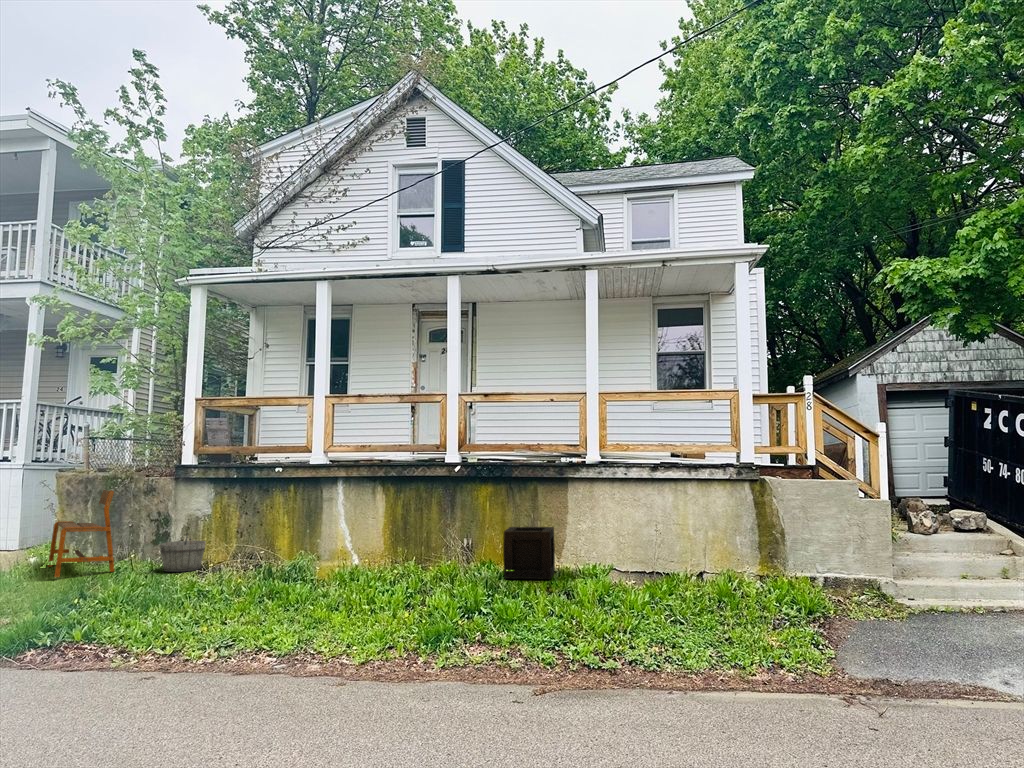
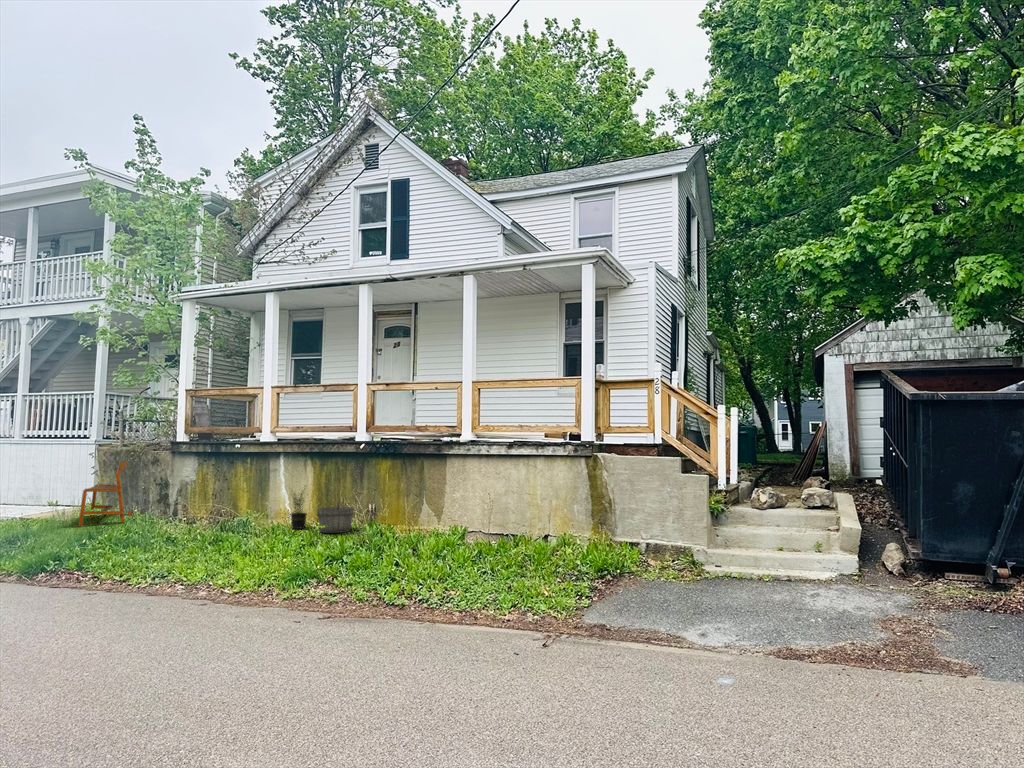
potted plant: none [361,517,393,573] -> present [291,492,307,529]
wooden crate: present [503,527,555,579] -> none [378,494,431,538]
wooden bucket: present [160,536,206,572] -> present [317,504,354,533]

